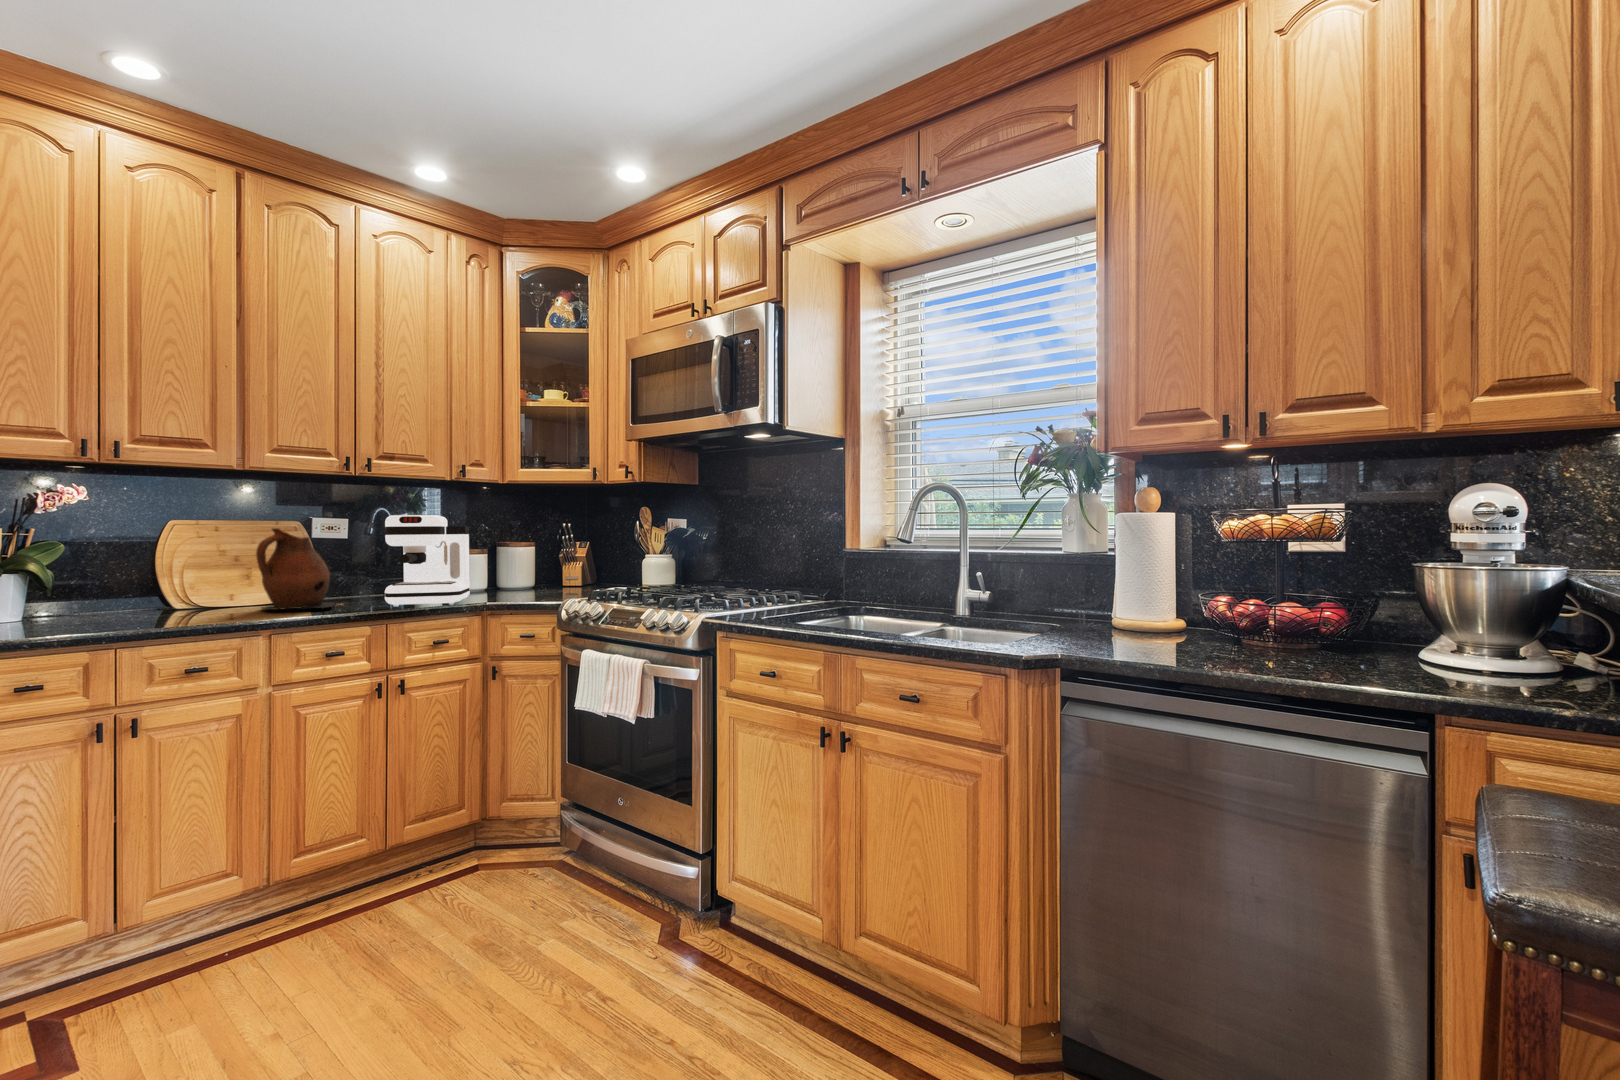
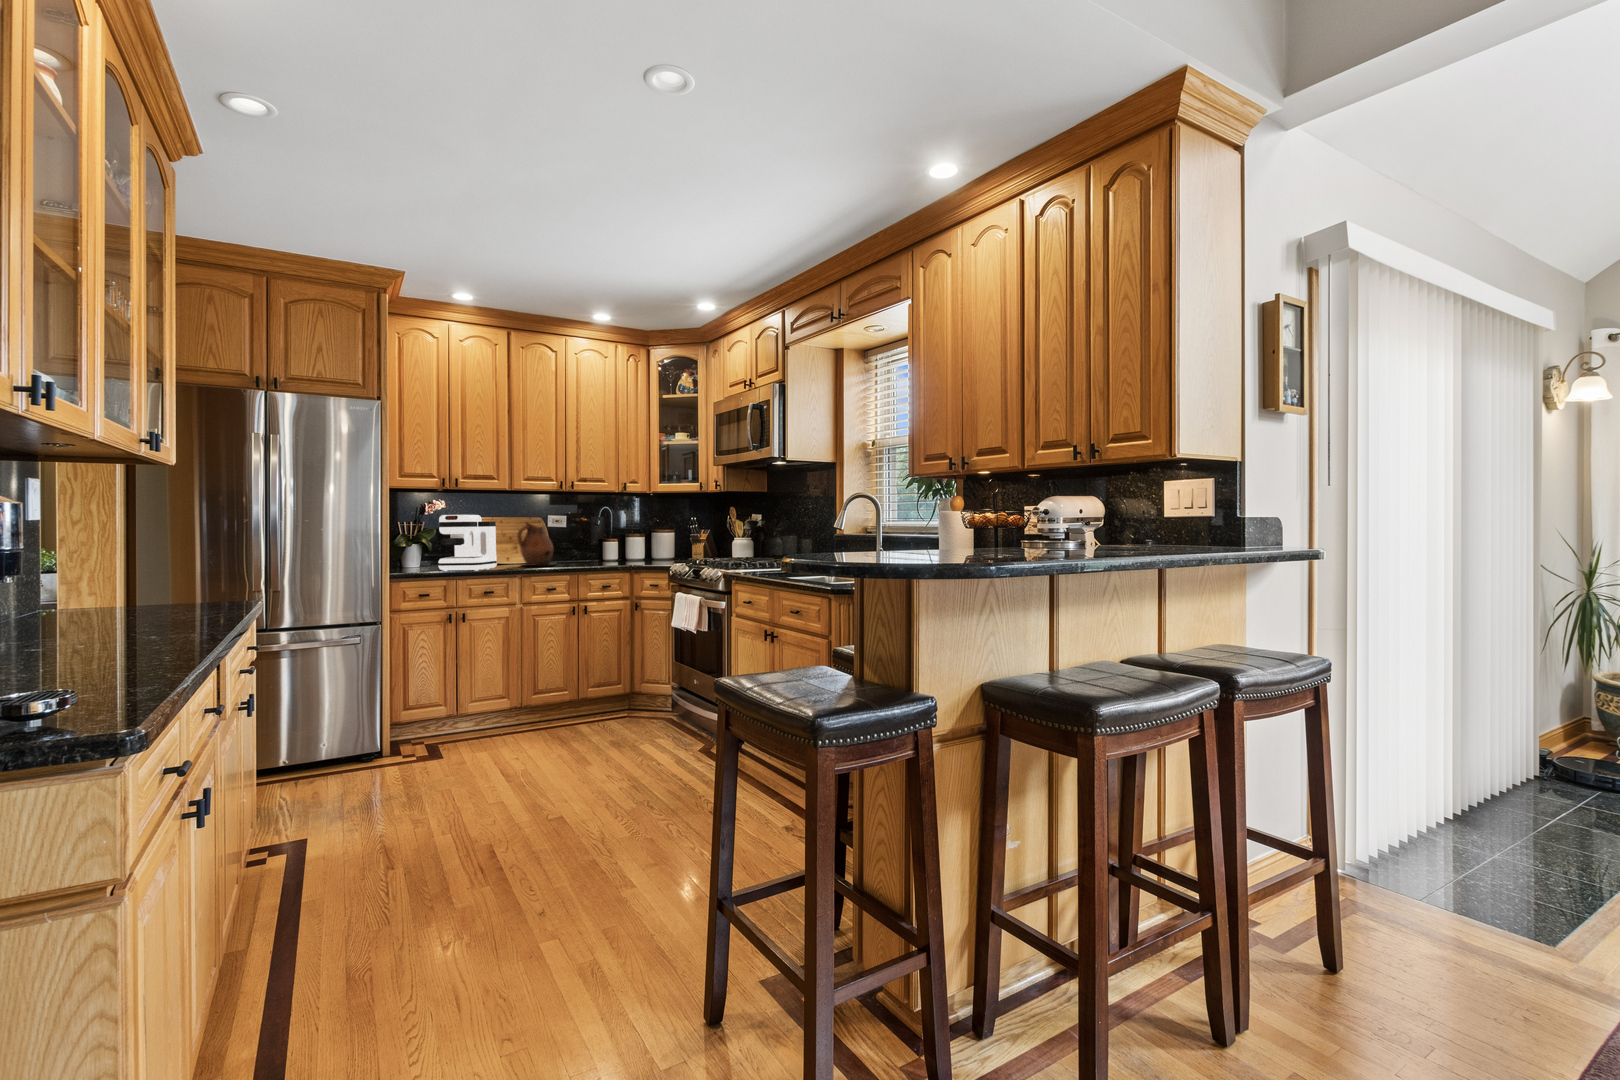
coffee maker: present [385,515,470,607] -> present [438,515,497,571]

